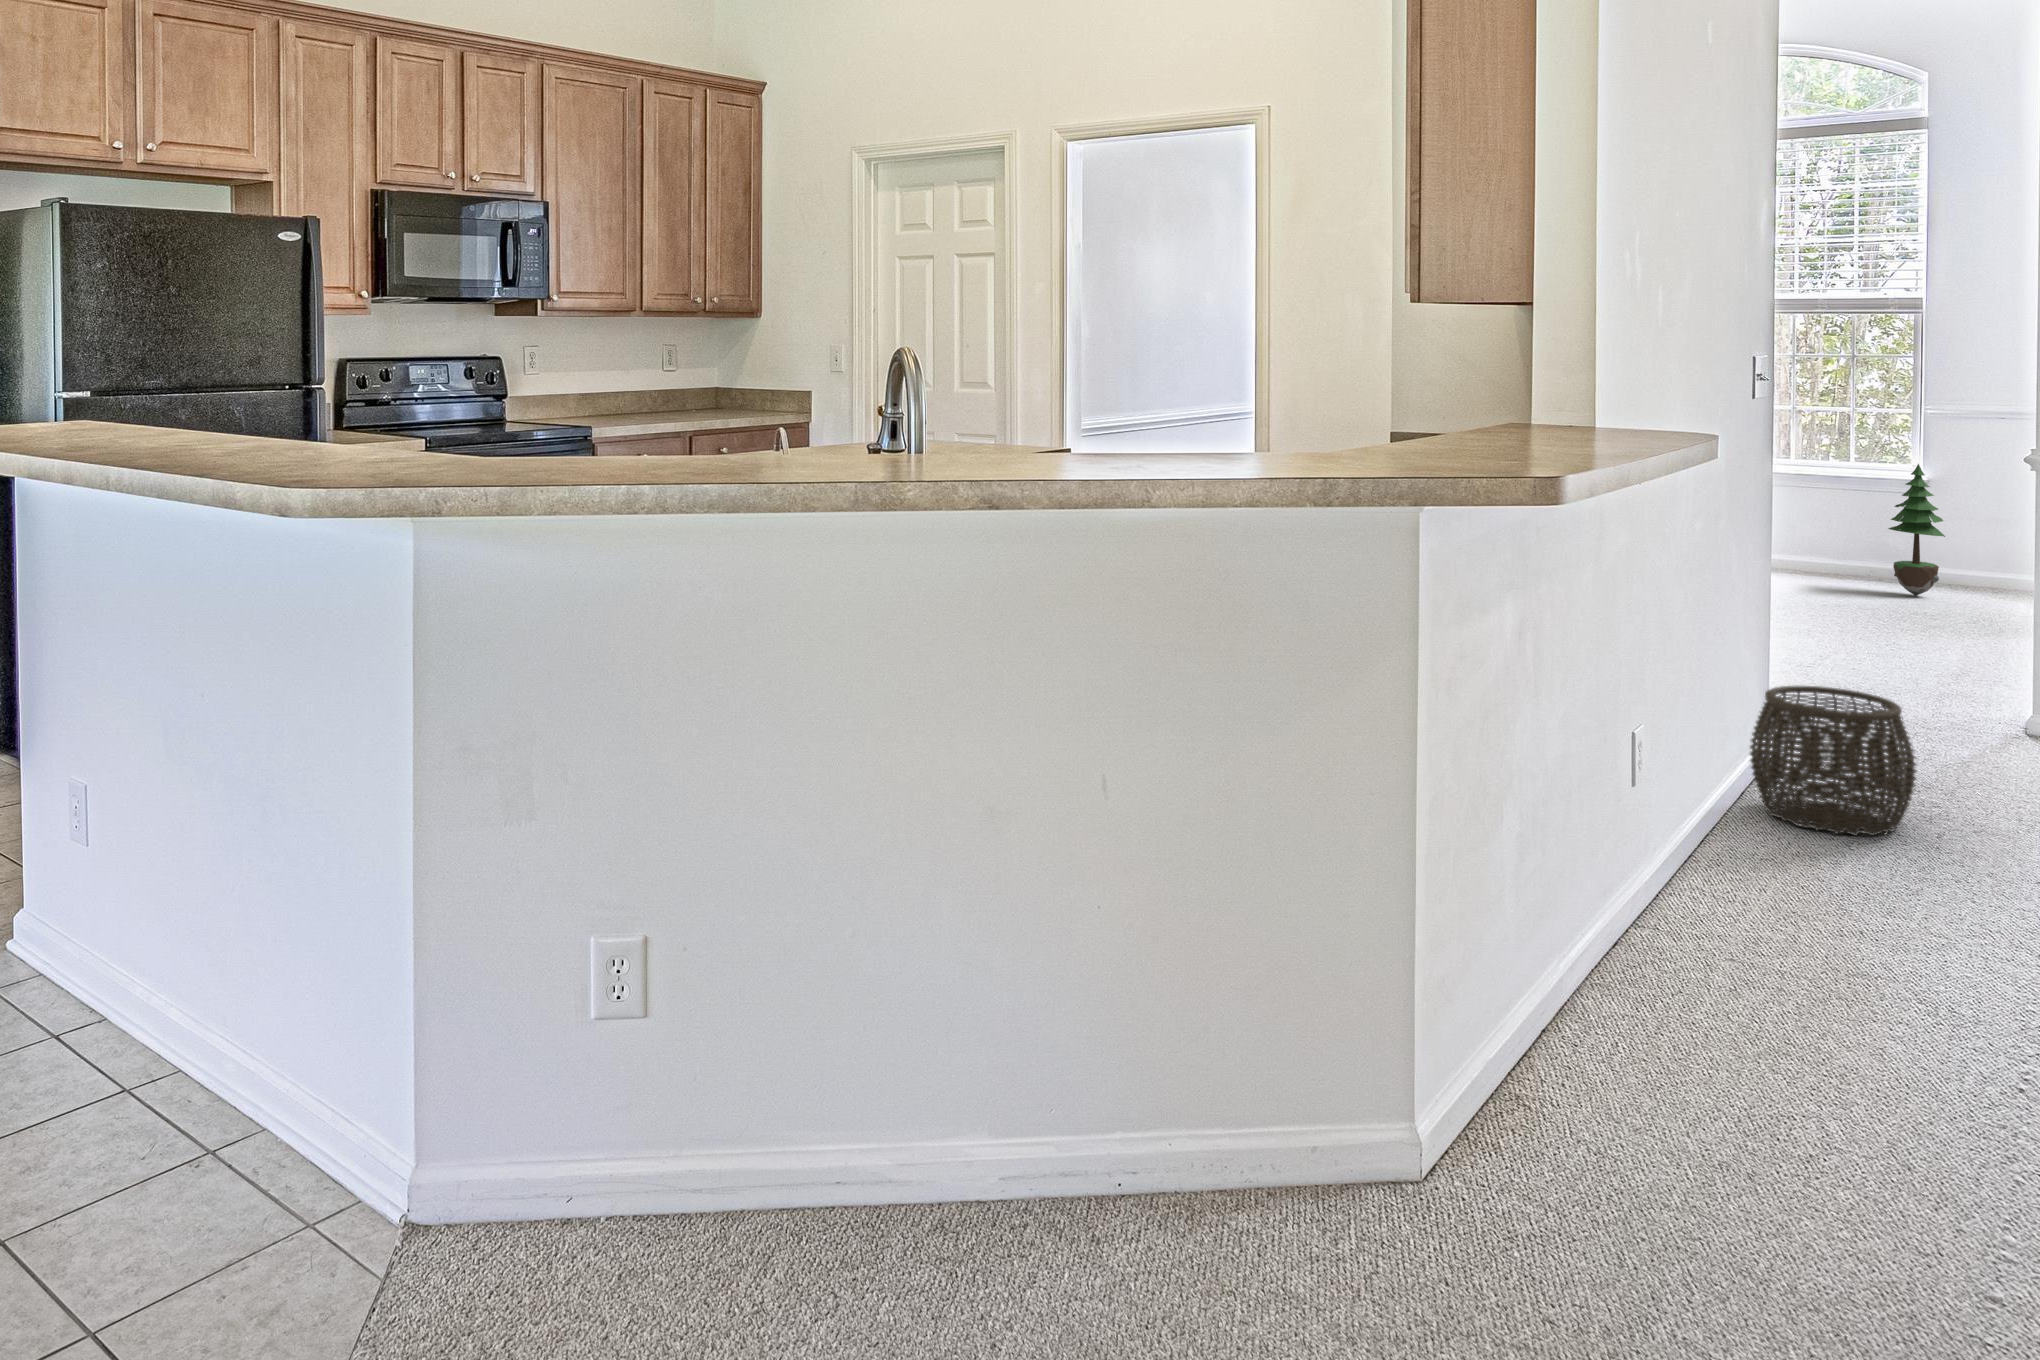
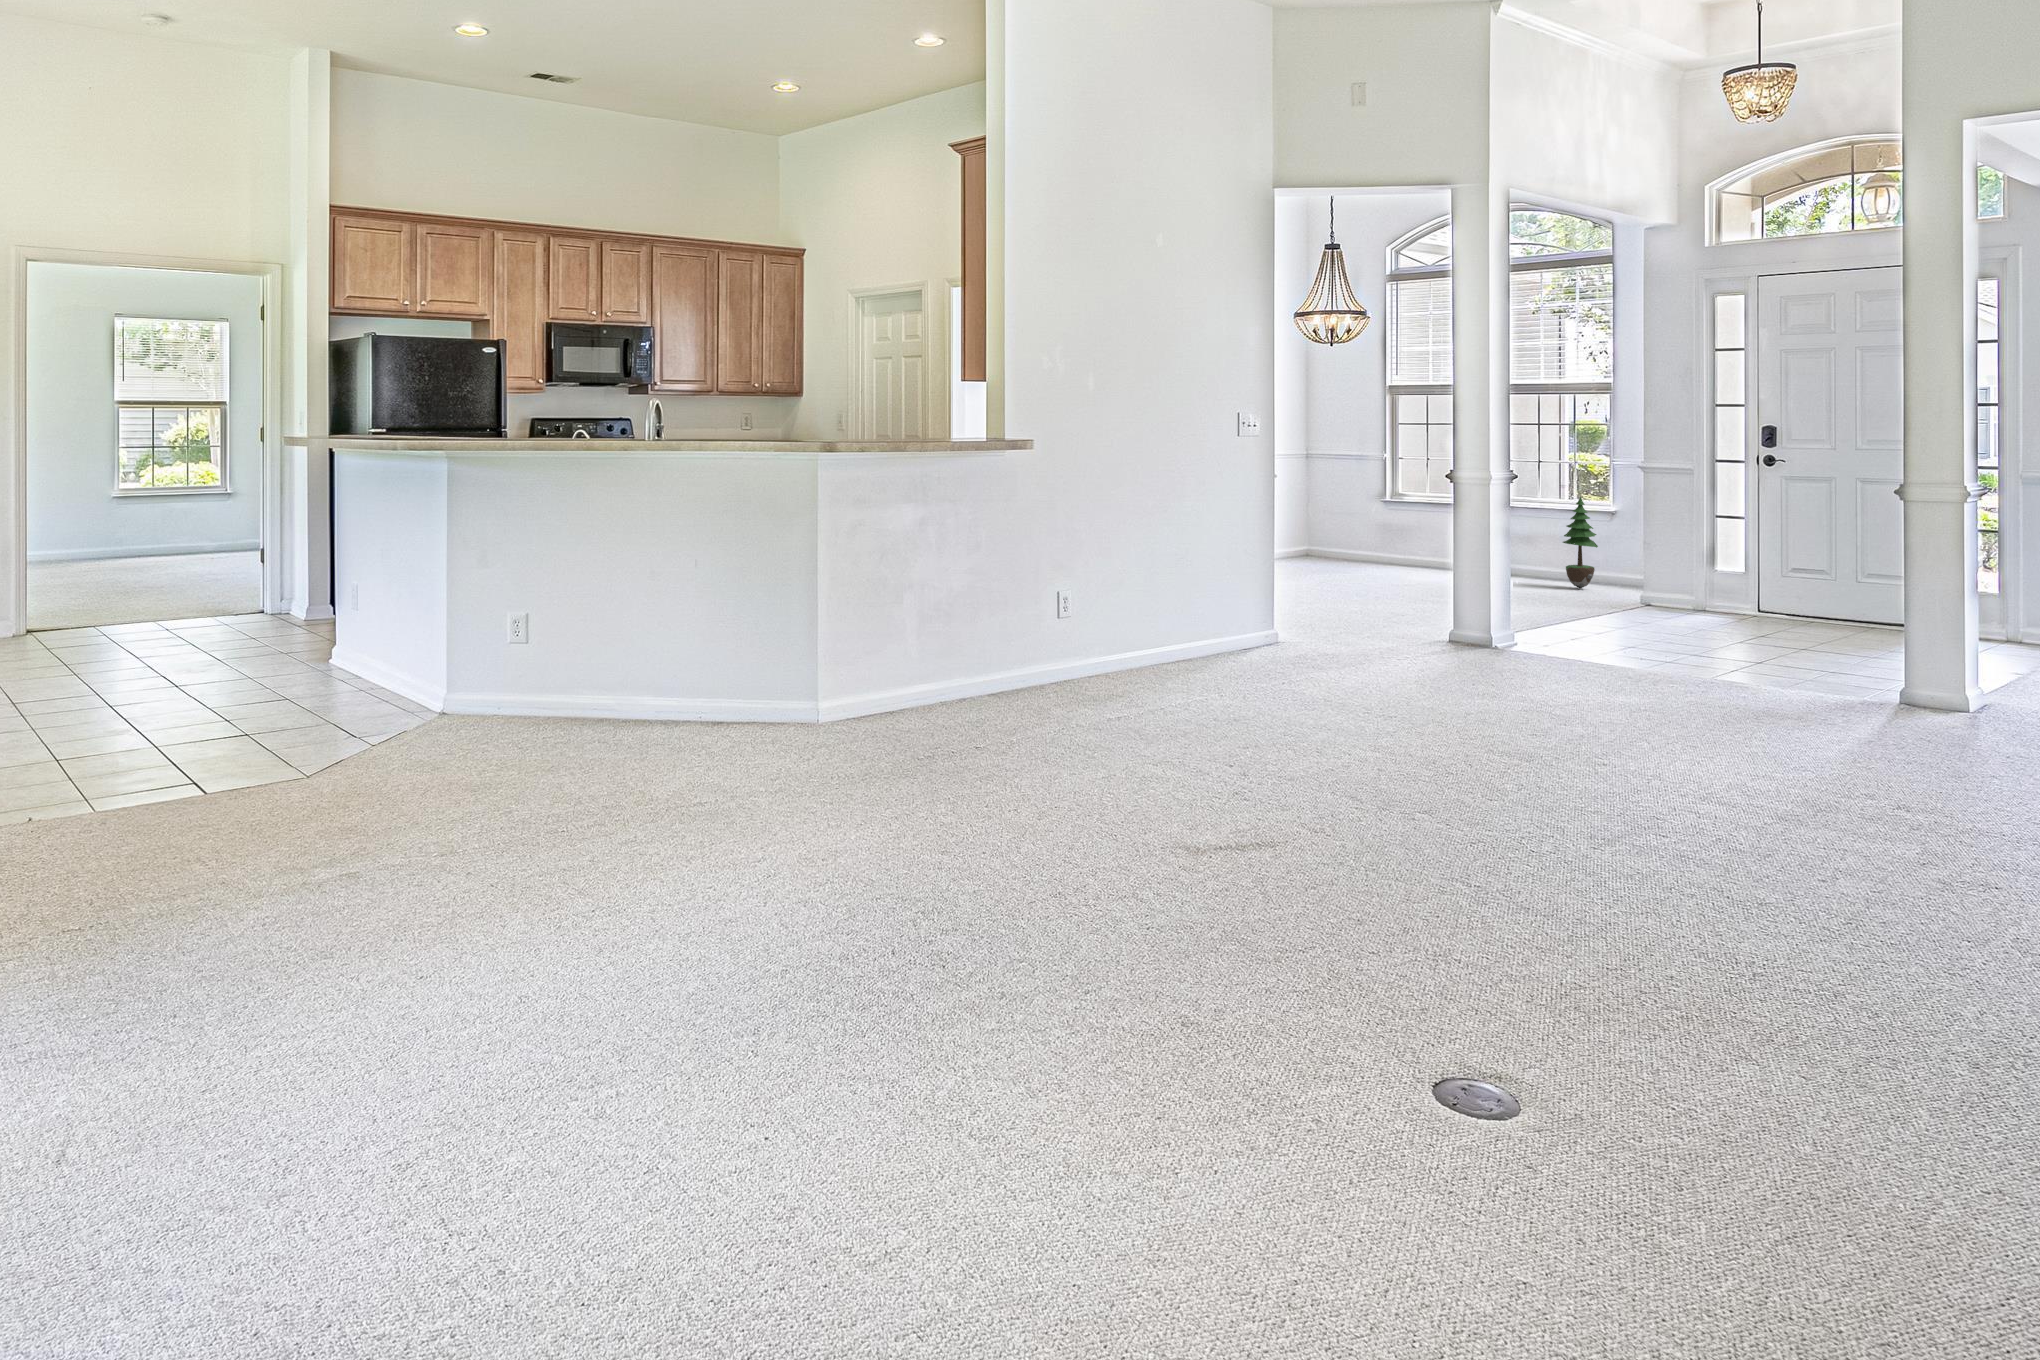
woven basket: present [1750,686,1917,836] -> none [1199,594,1278,668]

